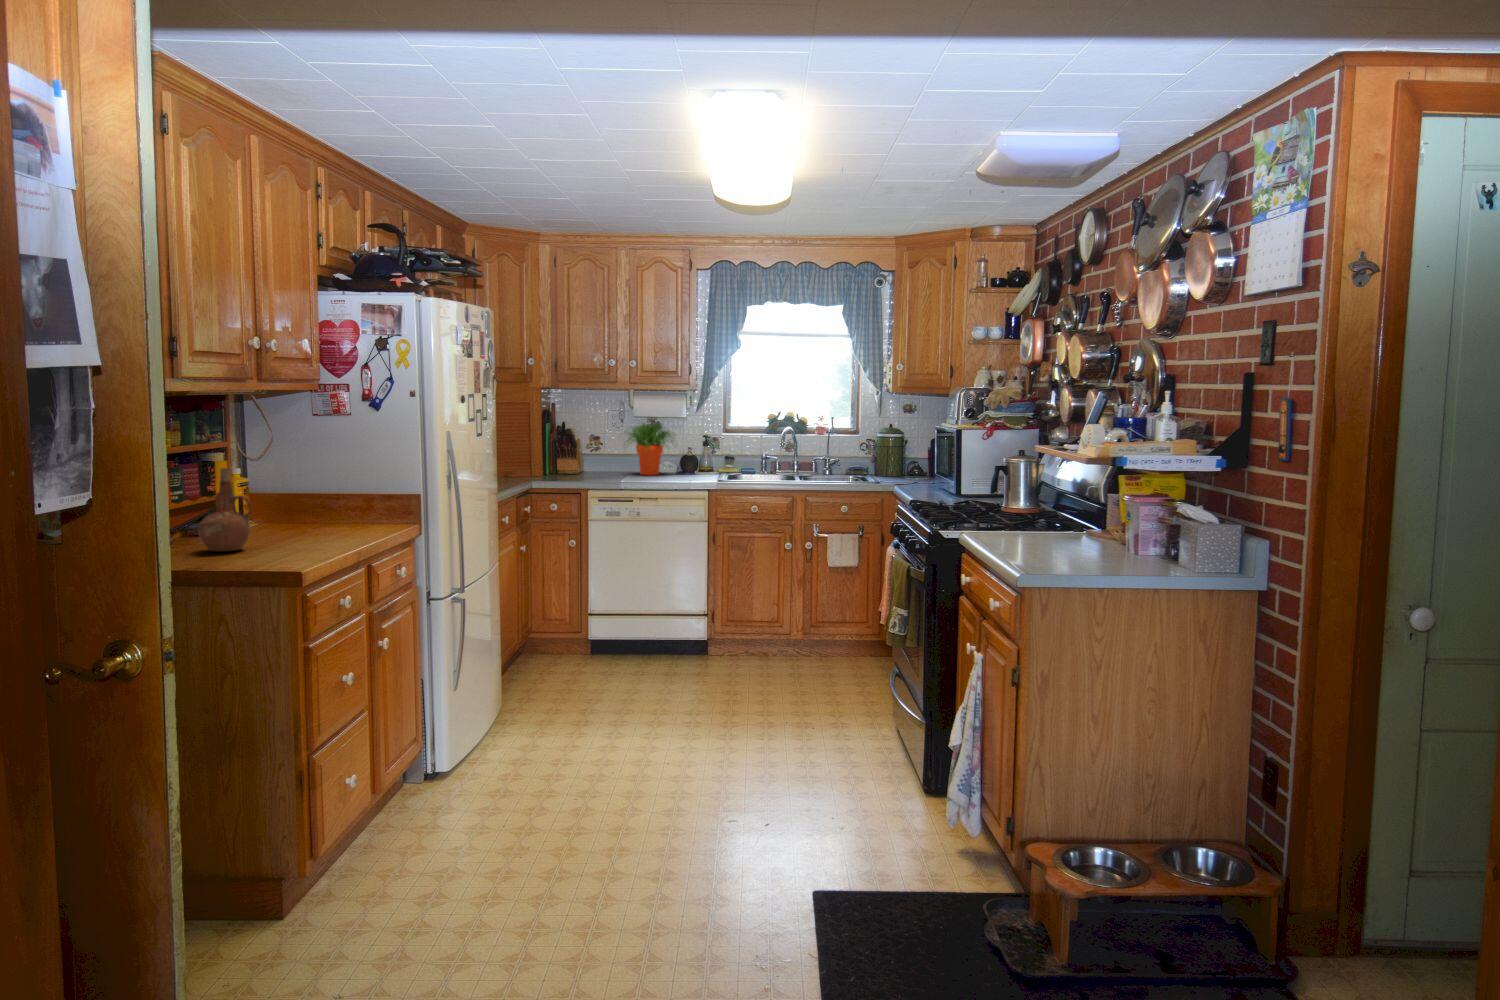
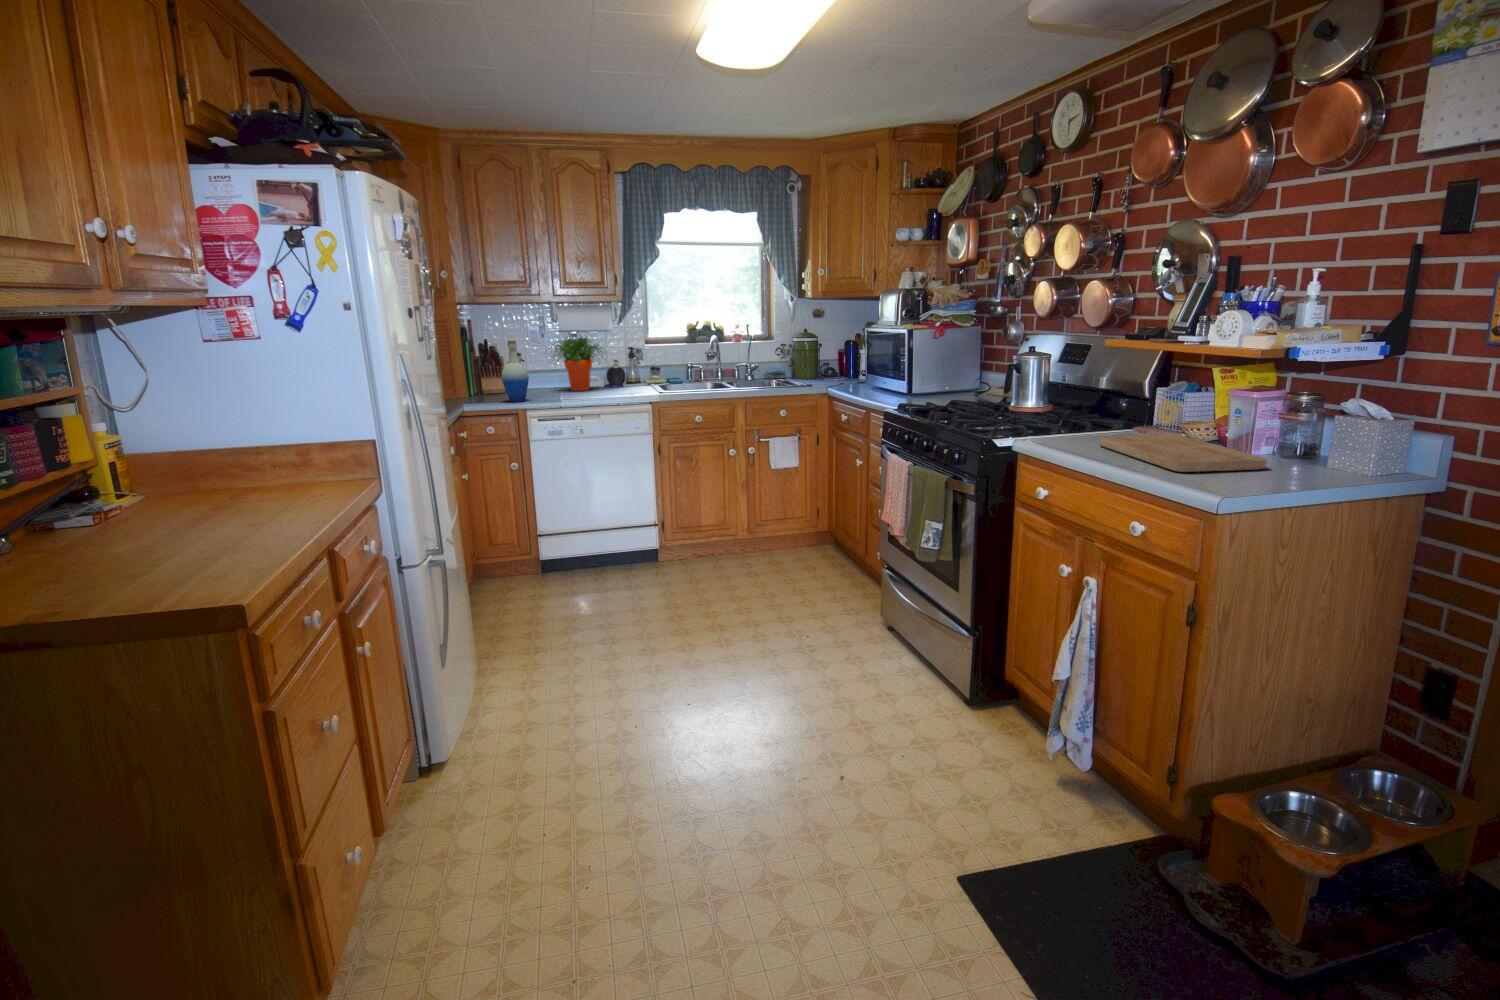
bottle: none [569,424,593,481] -> present [502,340,529,402]
ceramic pitcher: present [198,468,252,551] -> none [44,433,138,565]
cutting board: none [1015,531,1112,560] -> present [1100,434,1267,472]

